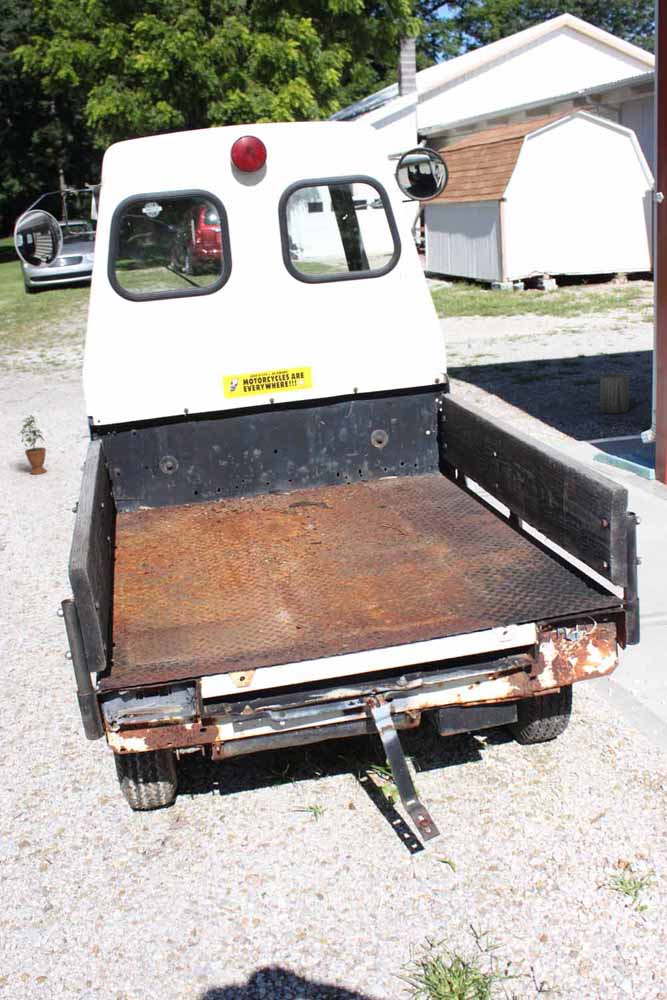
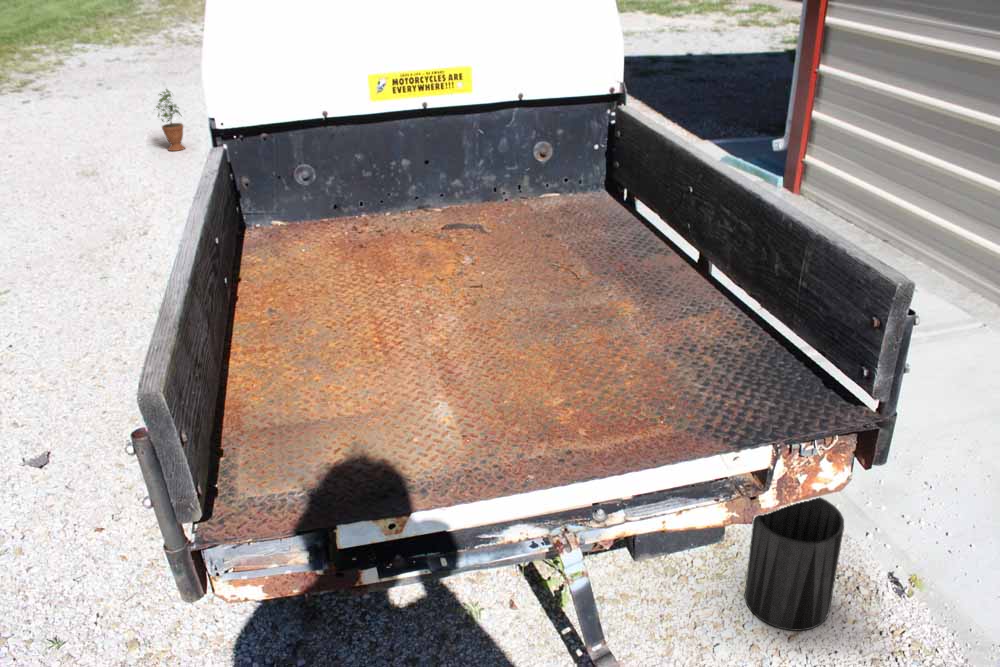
trash can: present [600,373,629,413] -> present [744,497,844,631]

